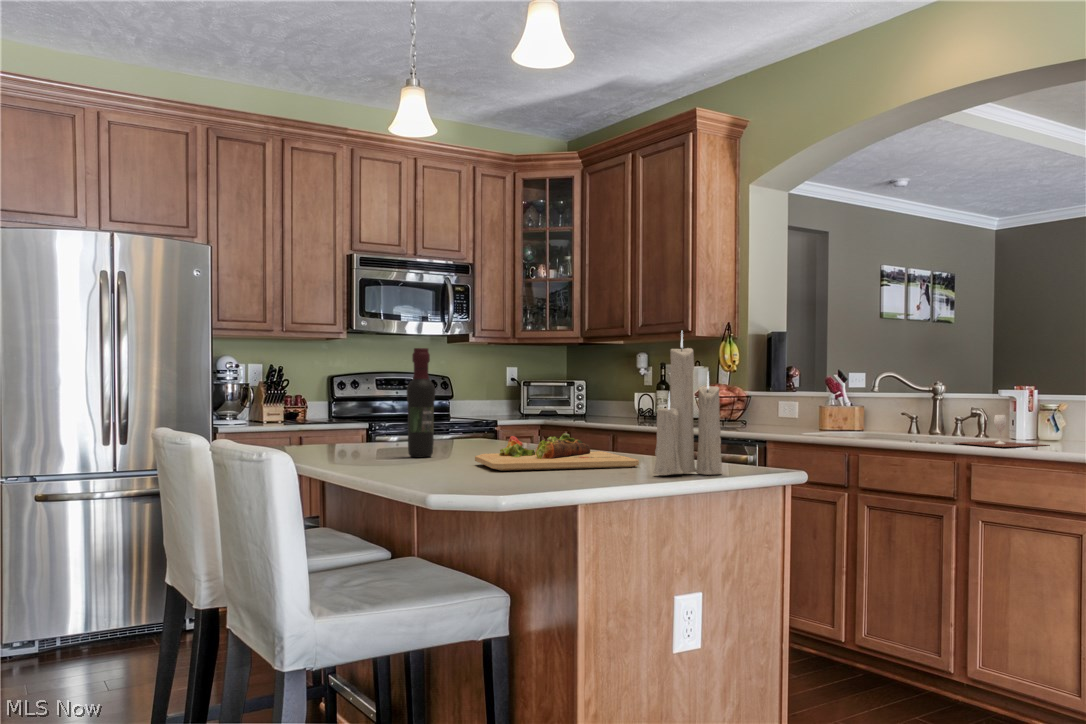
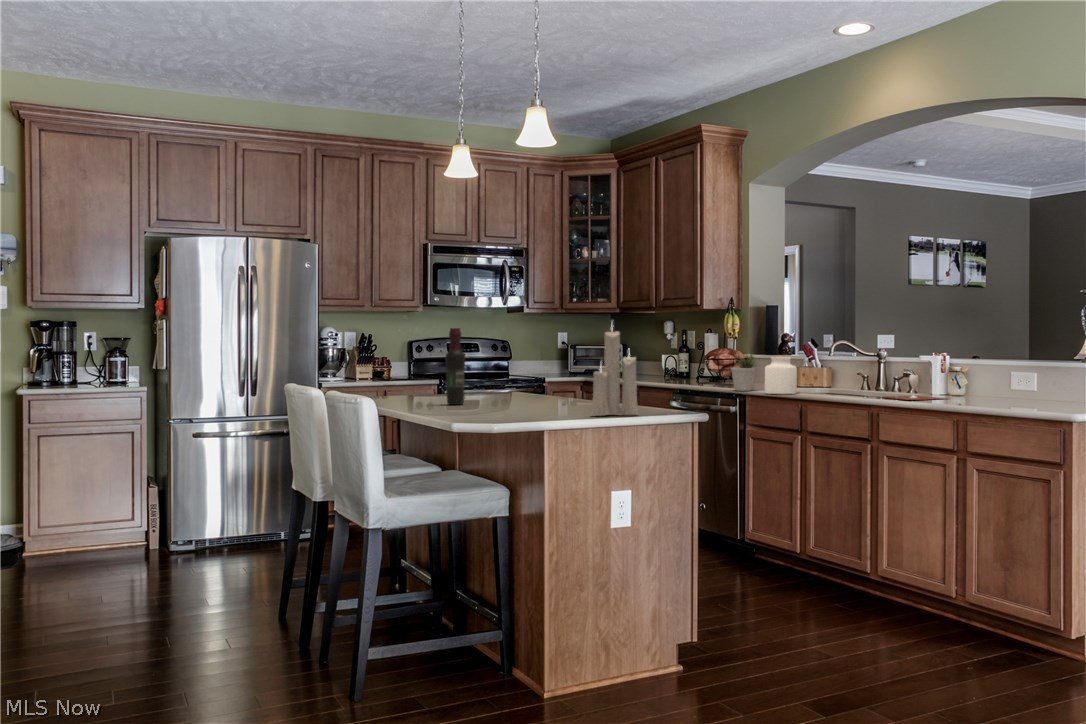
potted plant: none [748,386,781,436] -> present [731,354,756,391]
jar: none [798,392,839,440] -> present [765,356,797,394]
cutting board: present [475,433,639,471] -> none [486,388,593,413]

